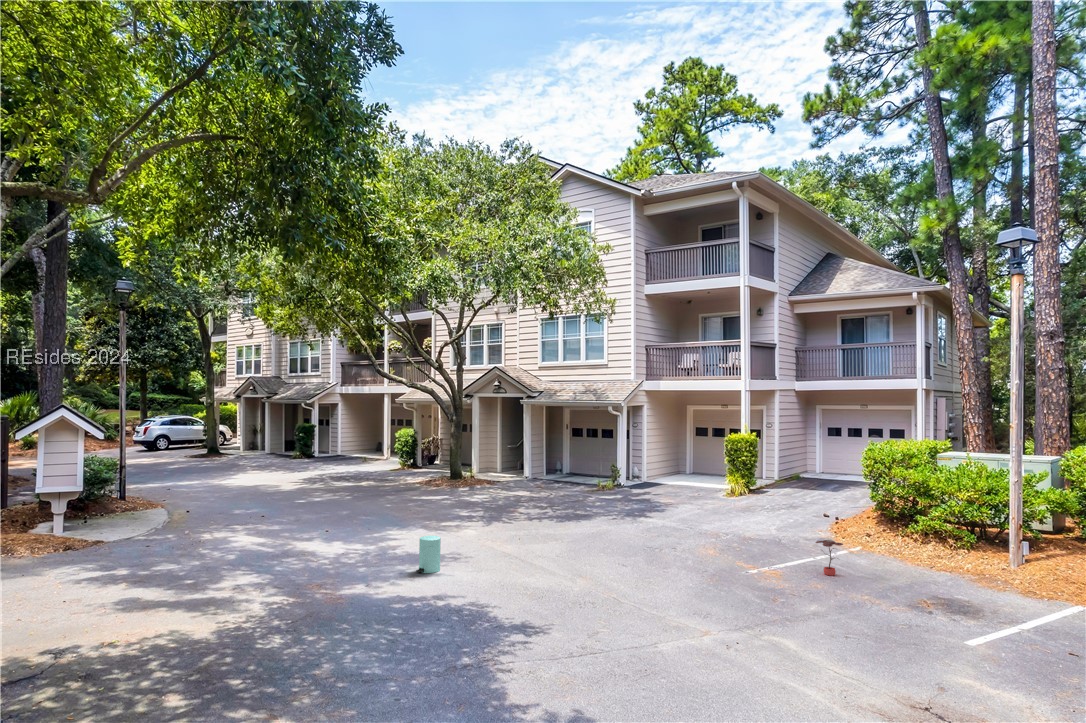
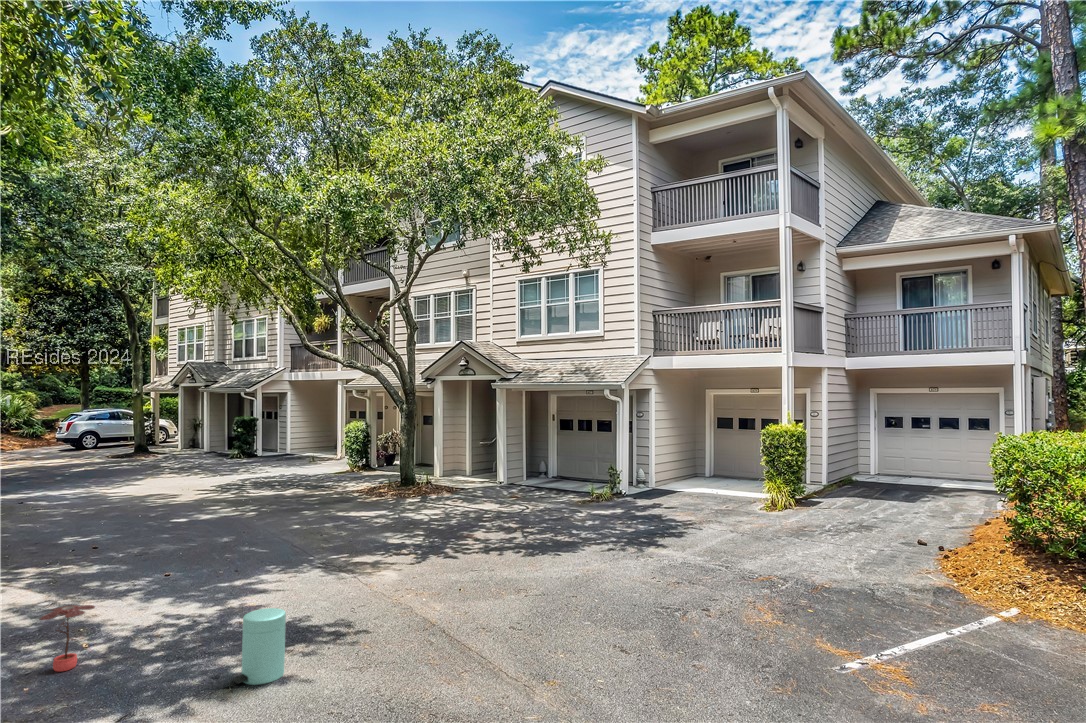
potted plant: present [816,540,843,576] -> present [39,605,95,672]

